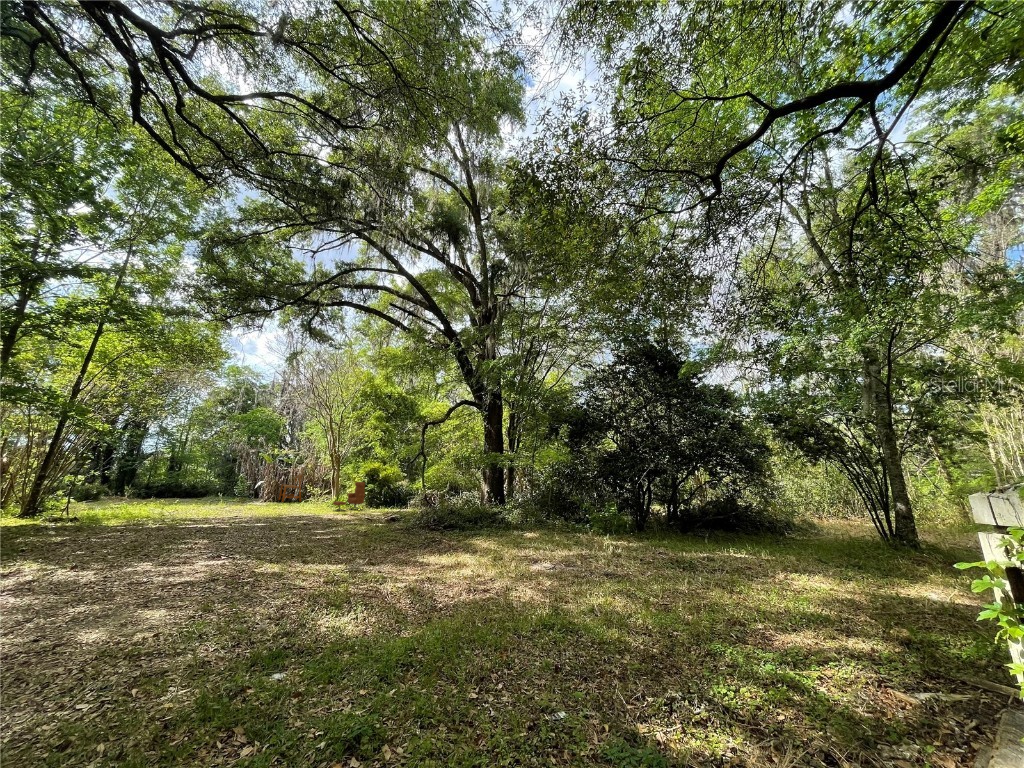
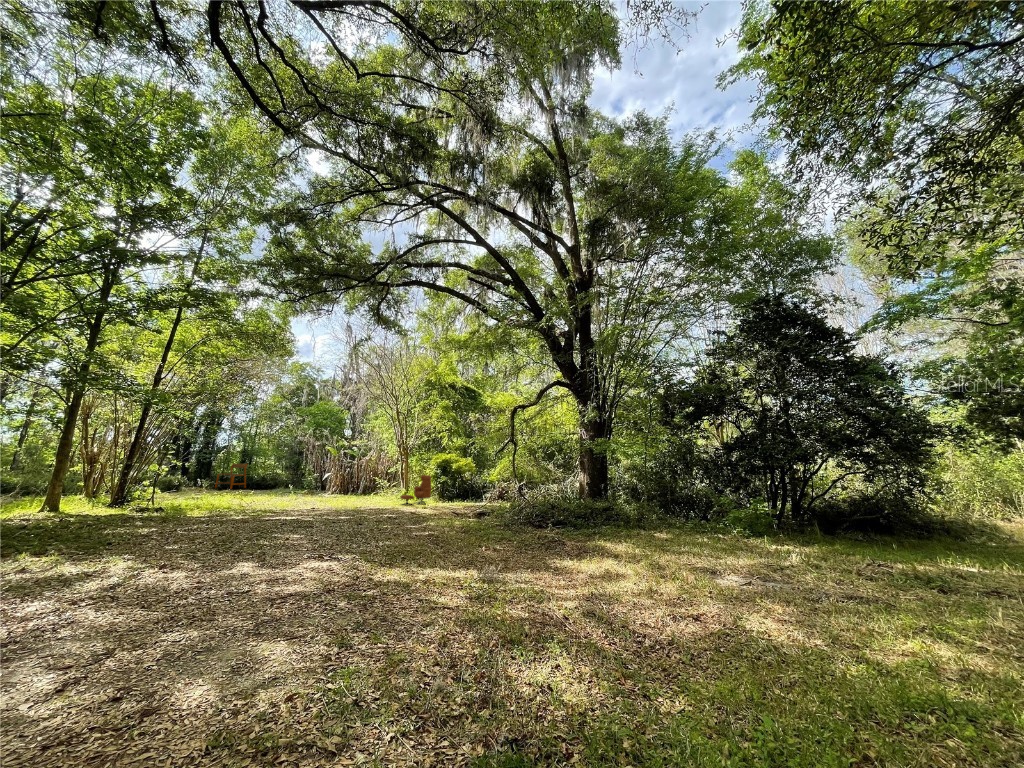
bench: present [279,474,302,502] -> present [215,463,248,489]

